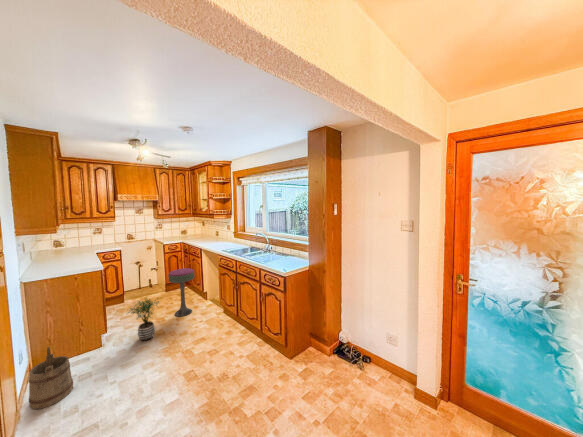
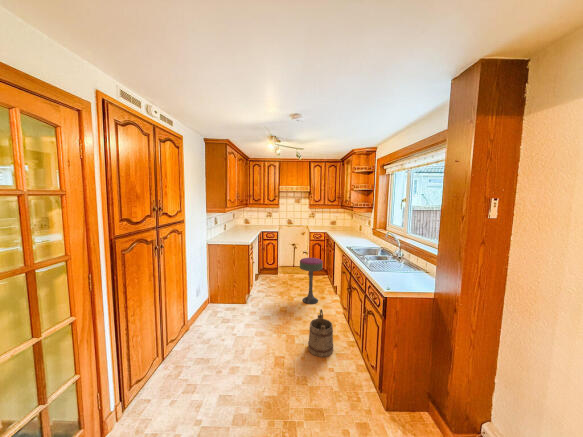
potted plant: present [131,299,159,341] -> none [260,276,286,313]
bucket: present [29,347,73,409] -> present [308,309,333,357]

